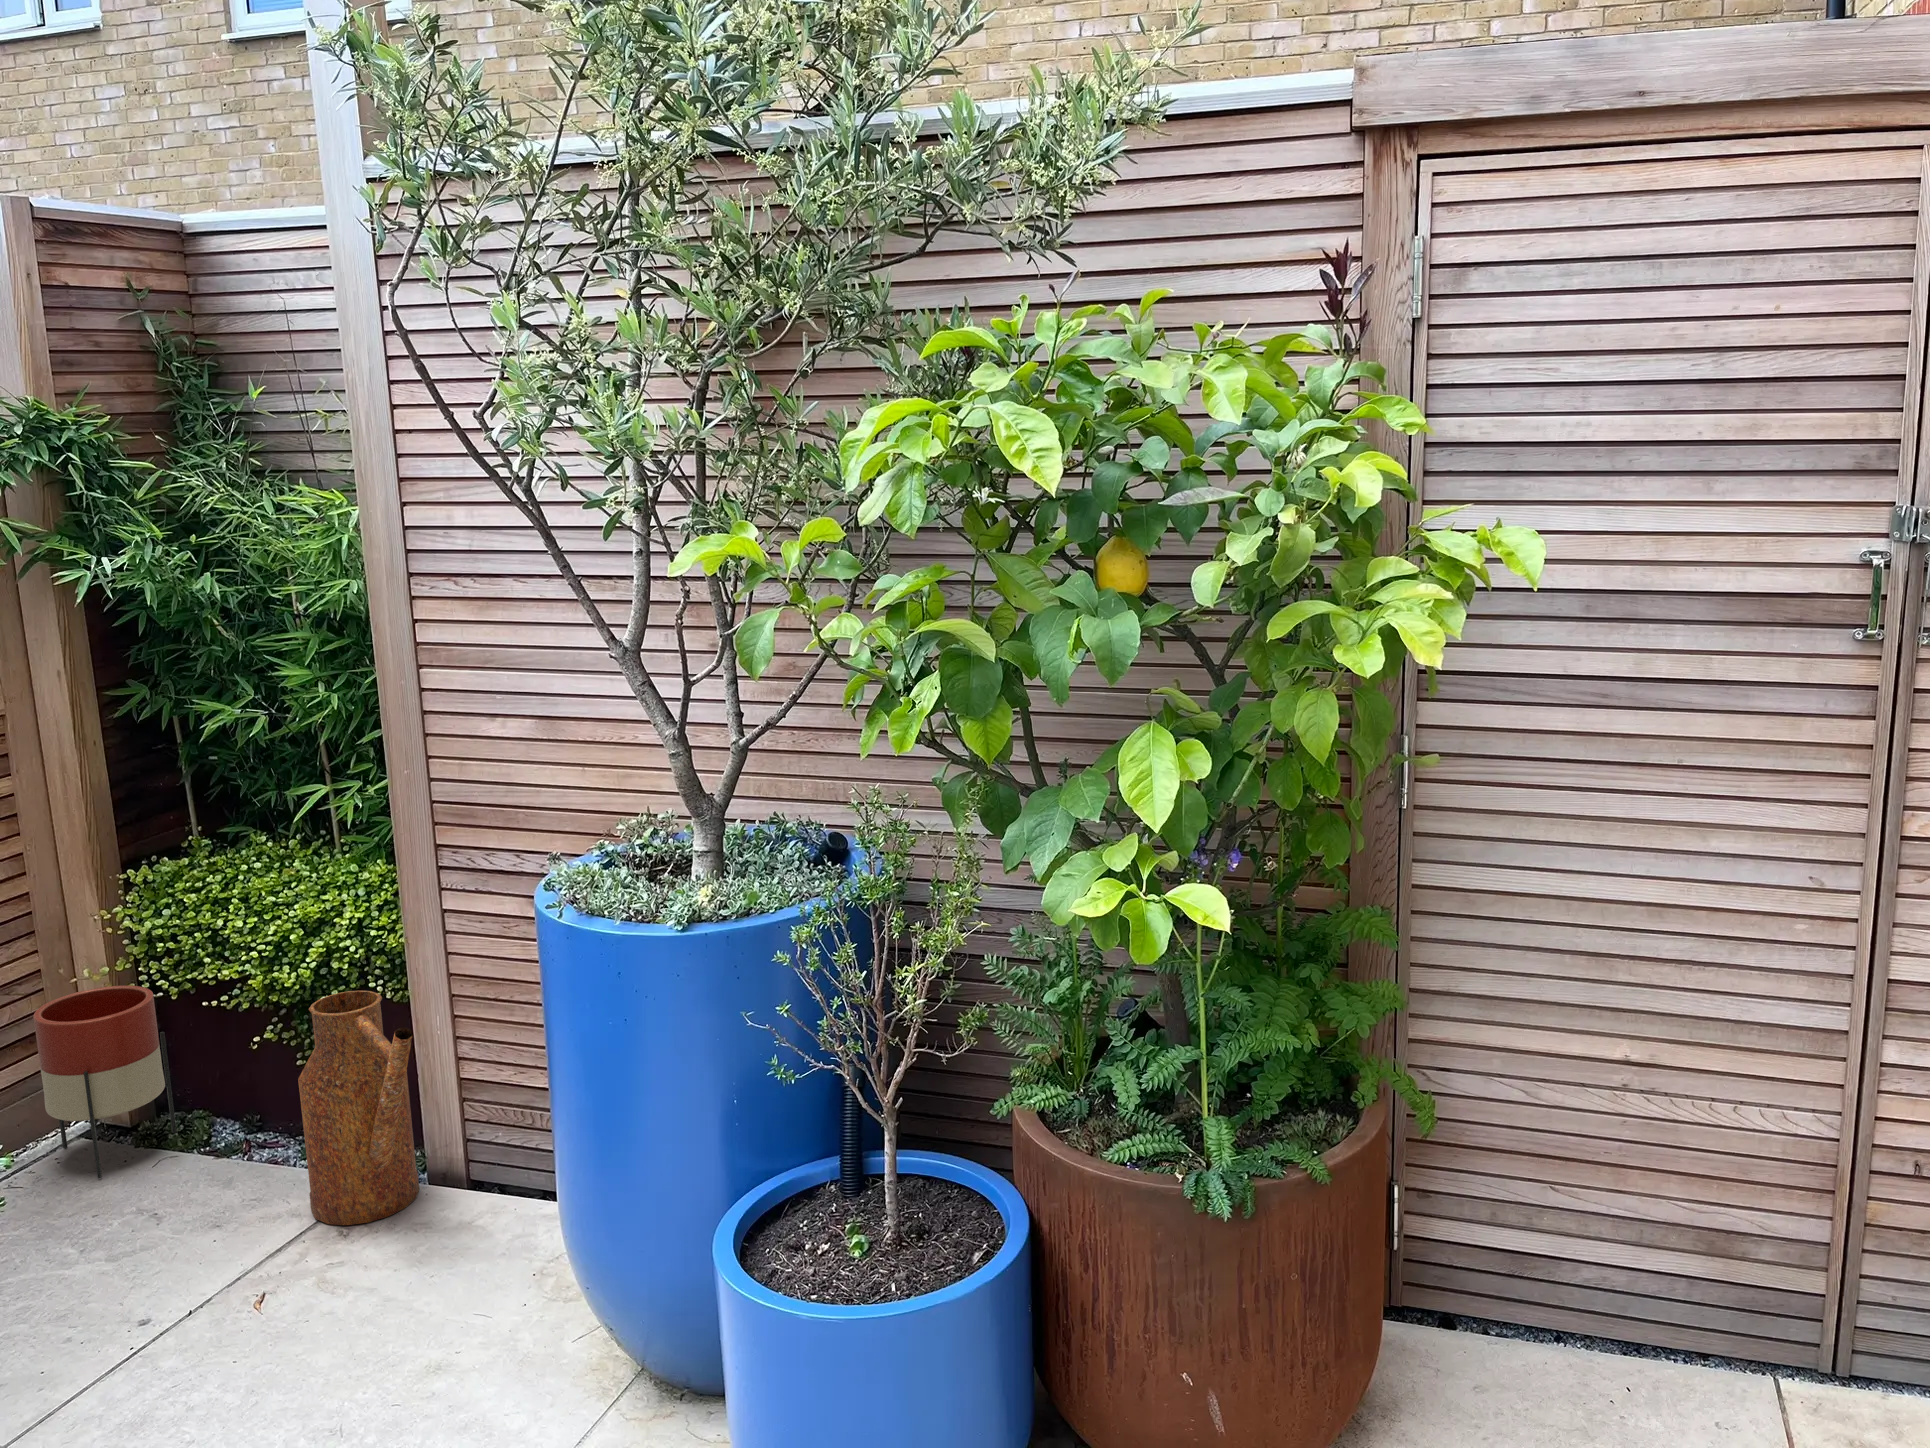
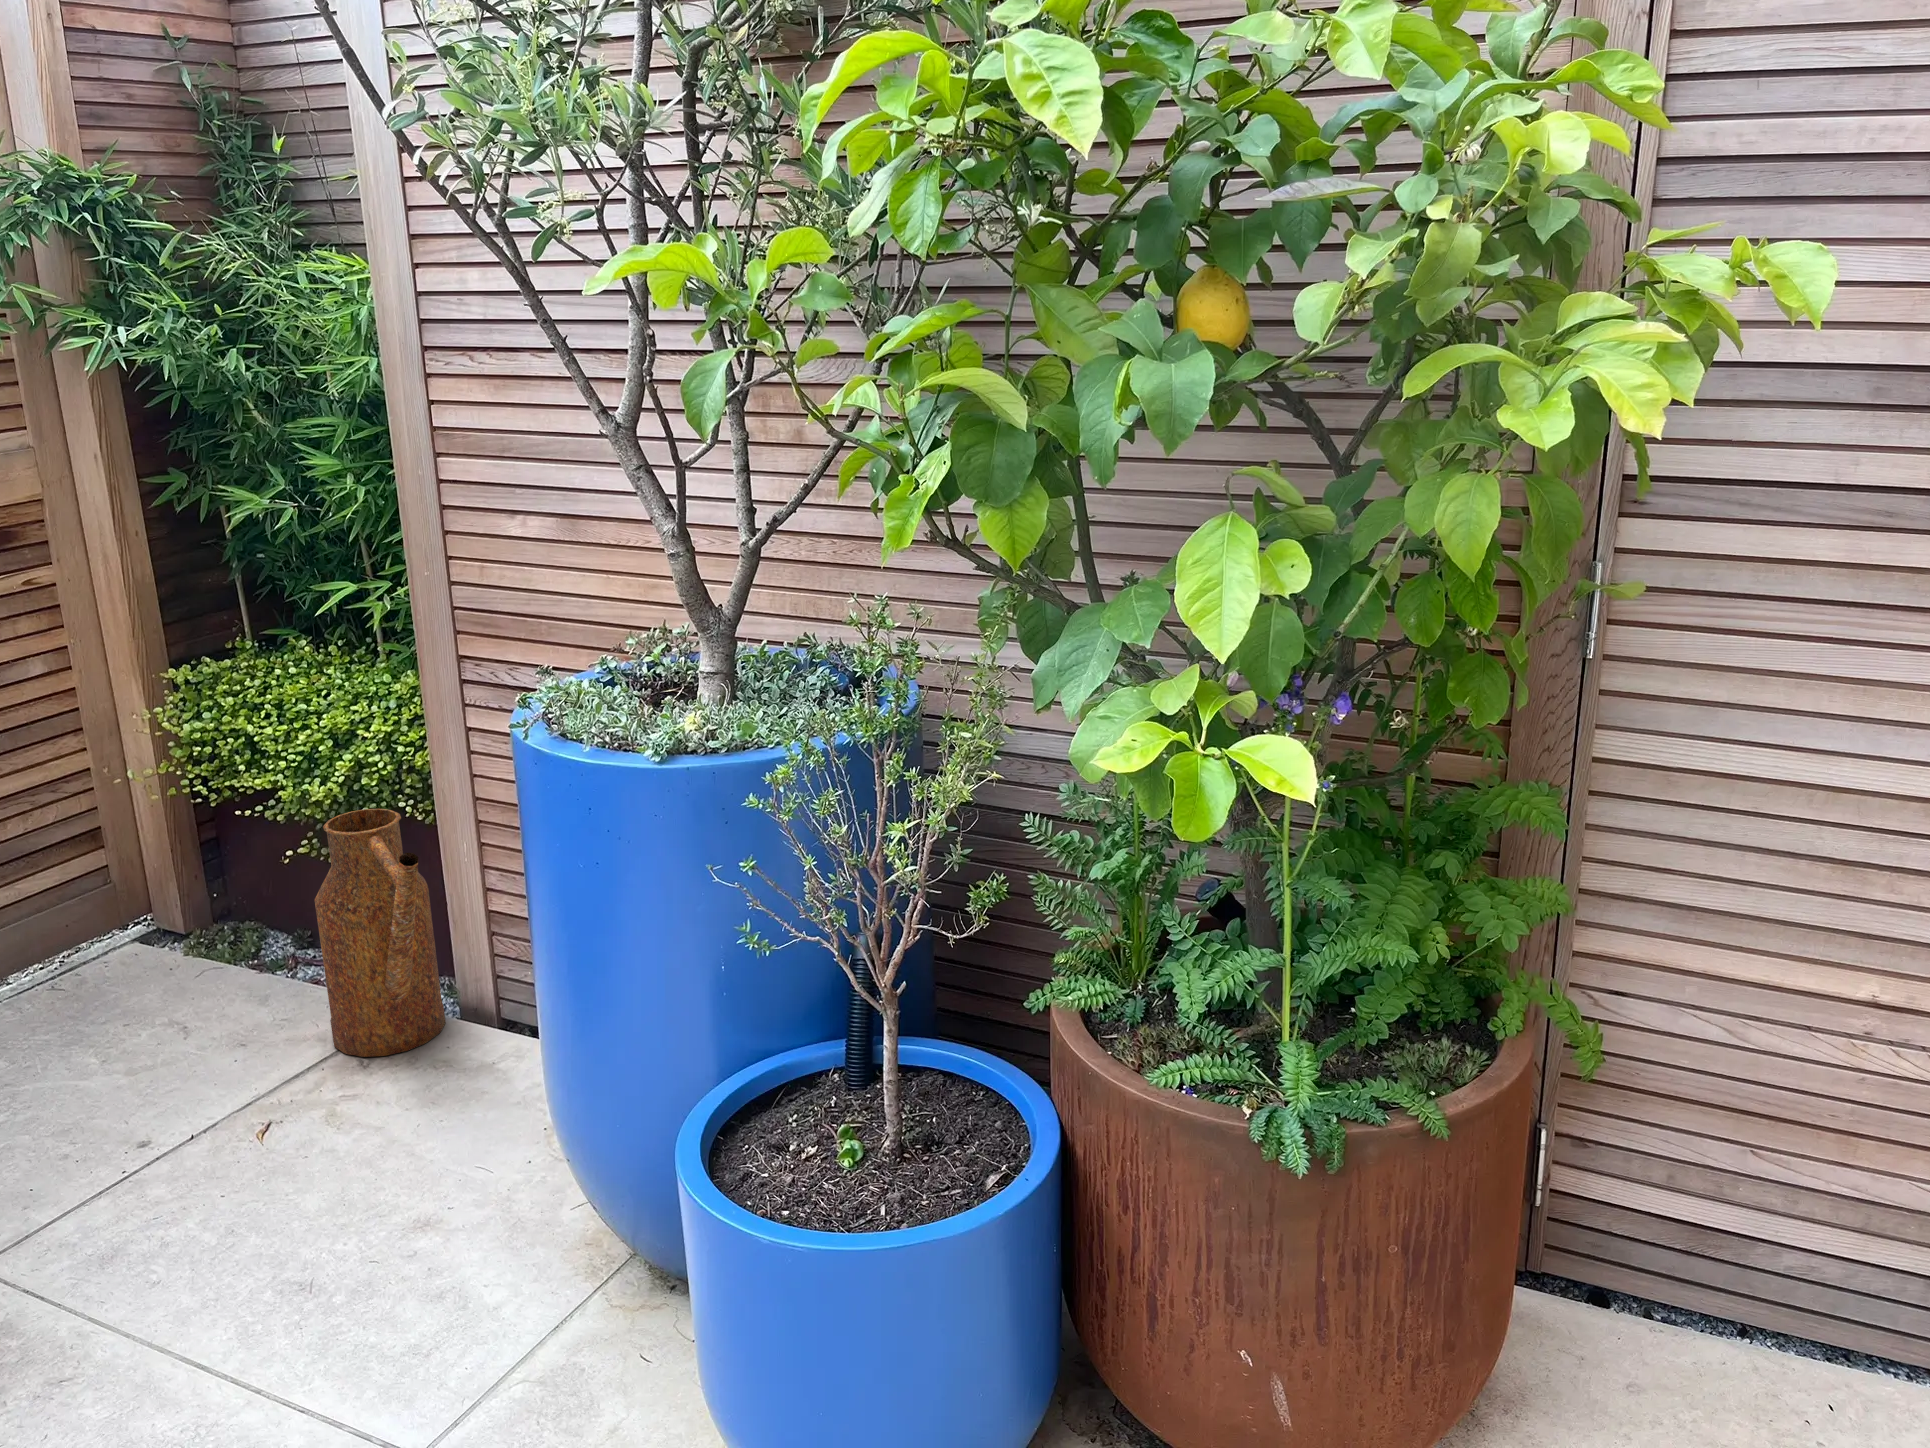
planter: present [34,986,177,1178] -> none [72,789,224,985]

